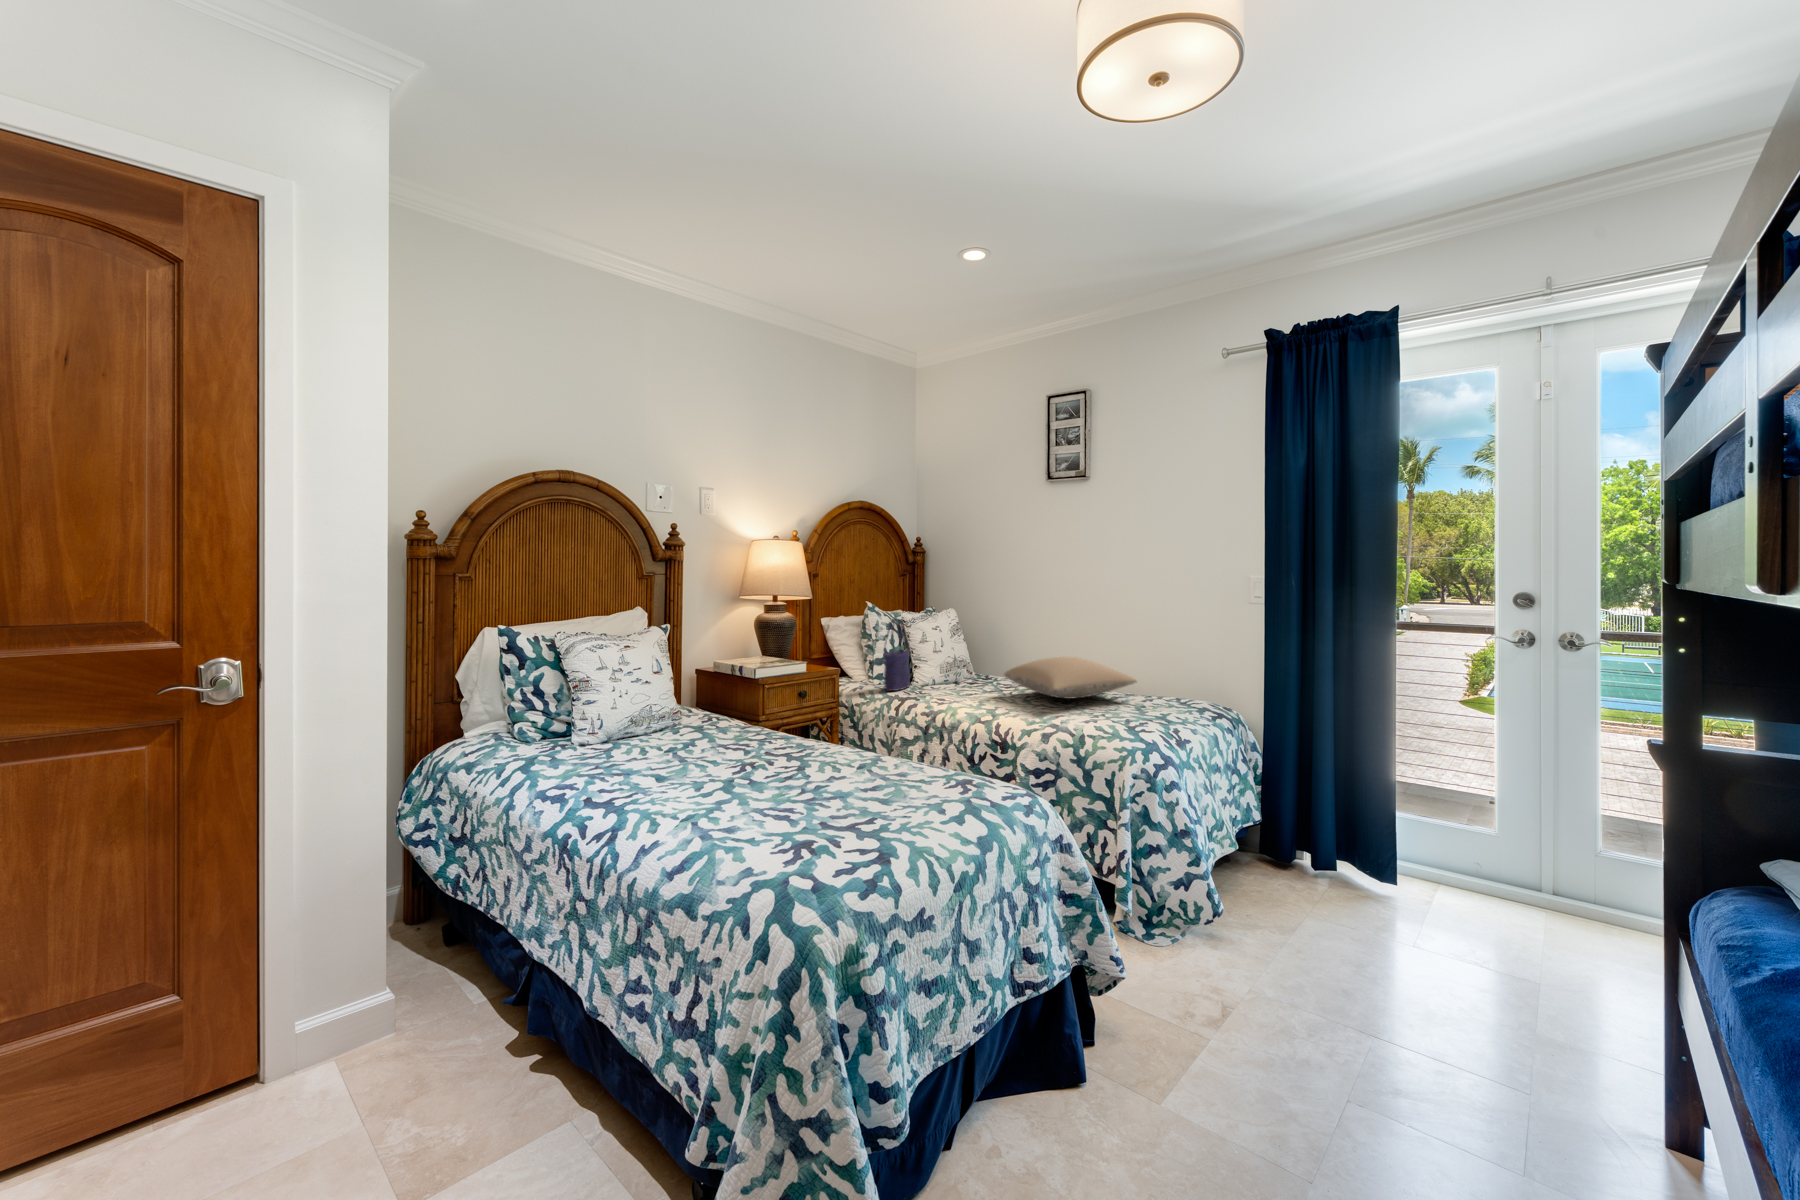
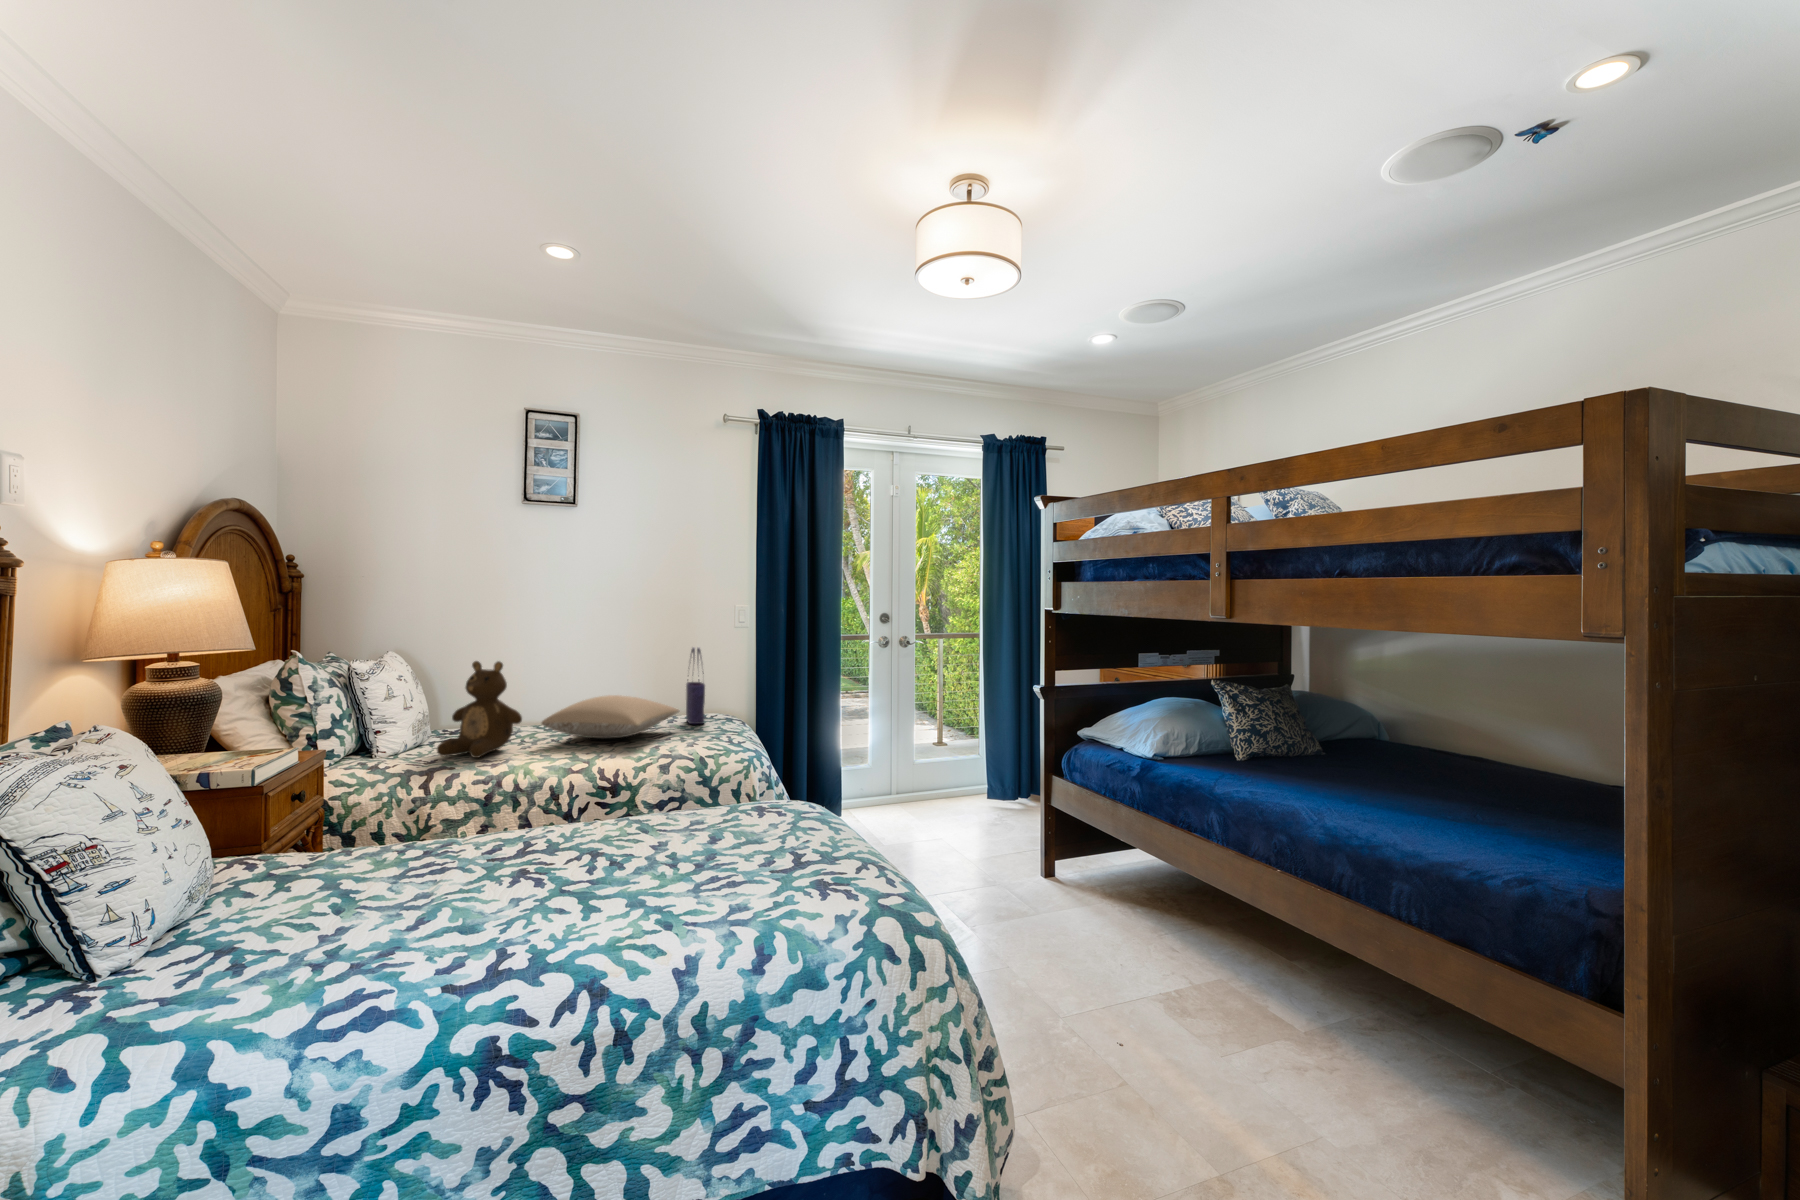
teddy bear: none [931,617,985,695] -> present [437,661,522,758]
tote bag: present [884,619,910,691] -> present [686,647,705,724]

